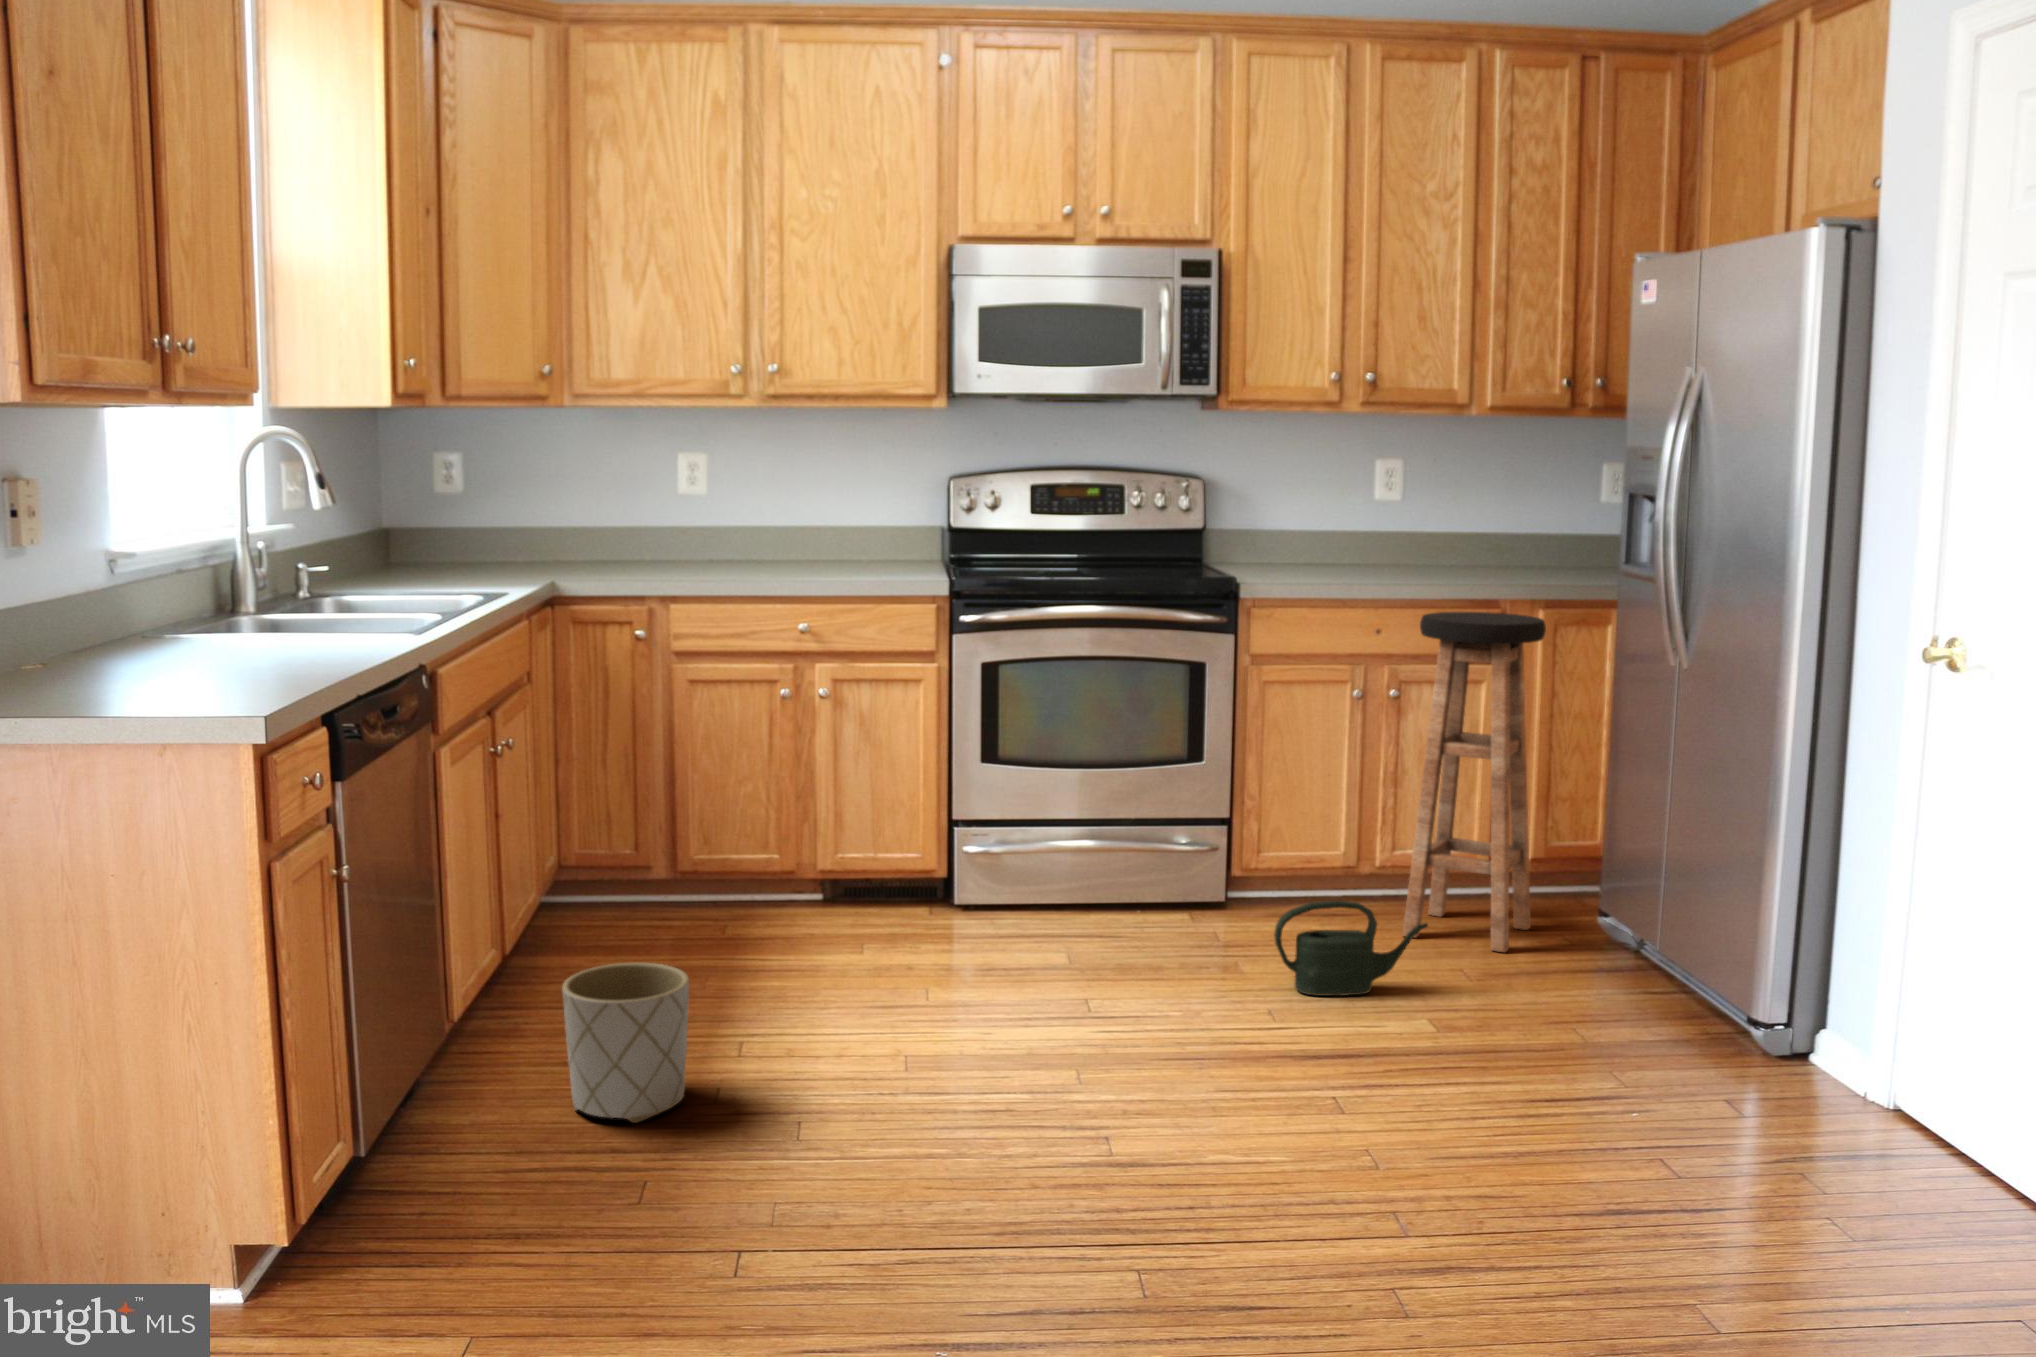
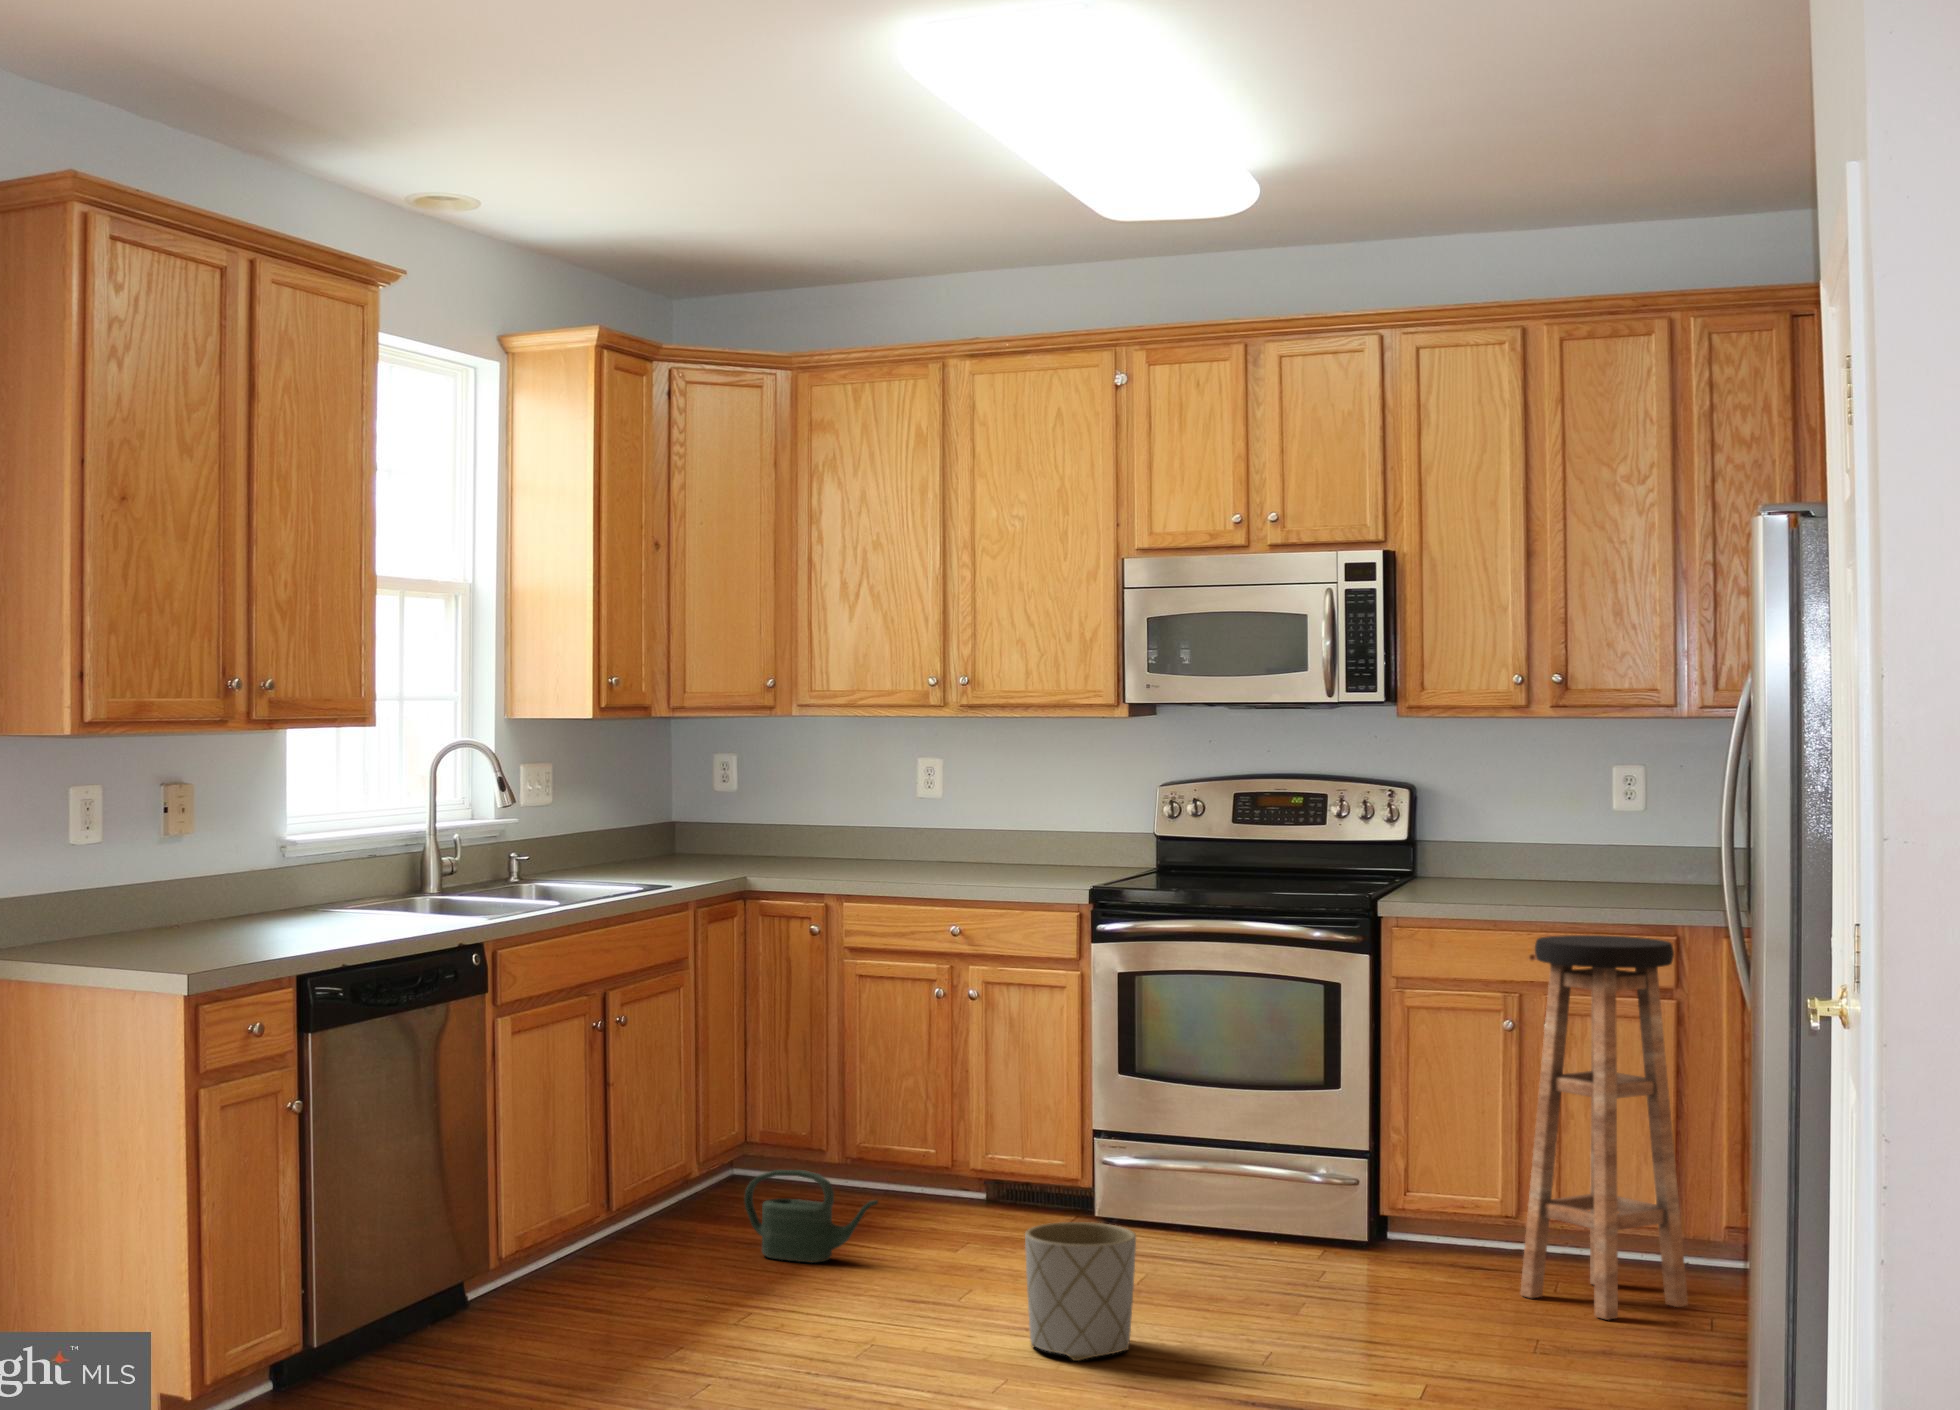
watering can: present [1274,900,1428,996] -> present [744,1170,878,1263]
planter: present [562,963,689,1123] -> present [1025,1222,1136,1361]

